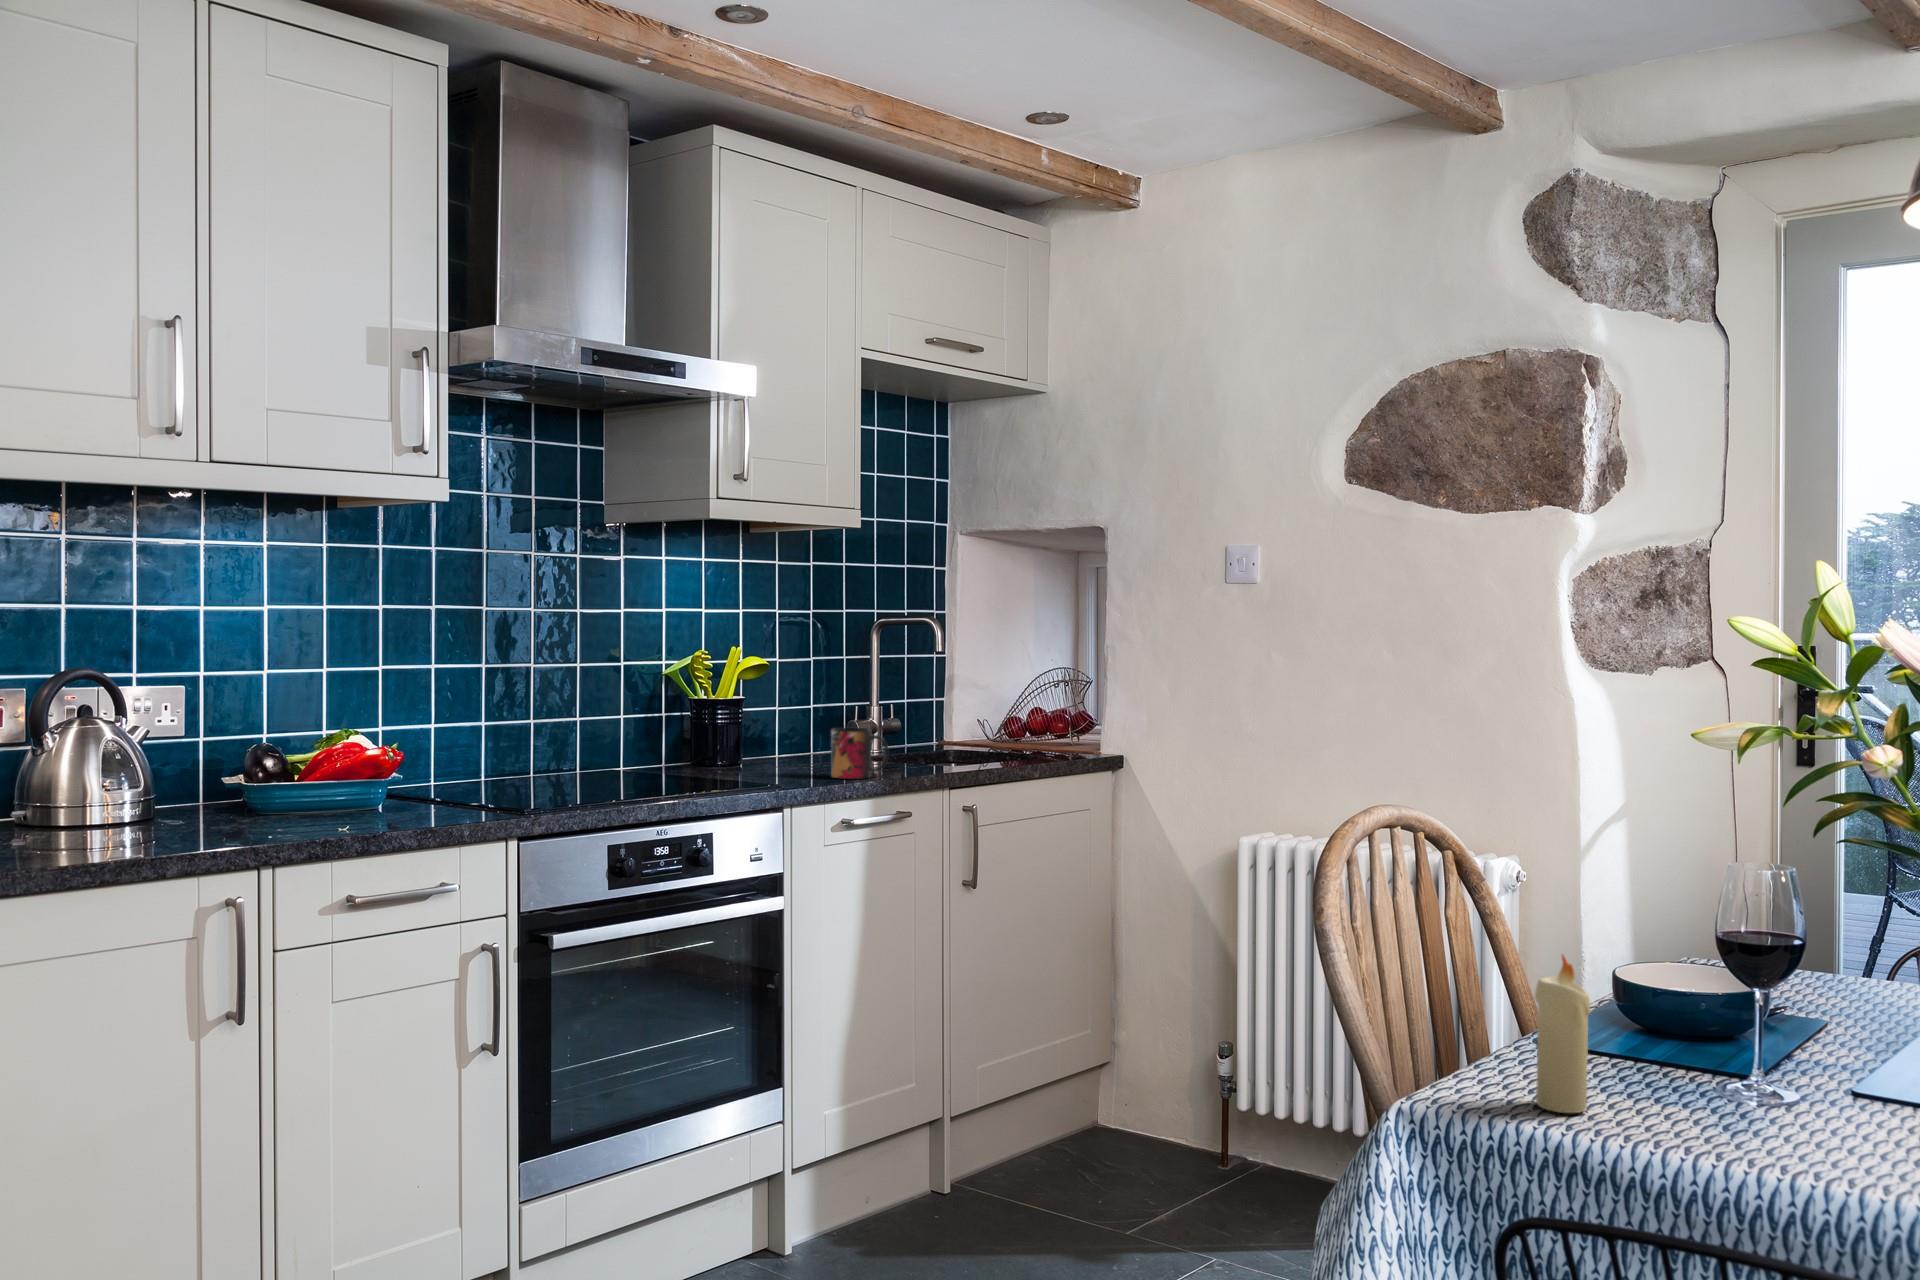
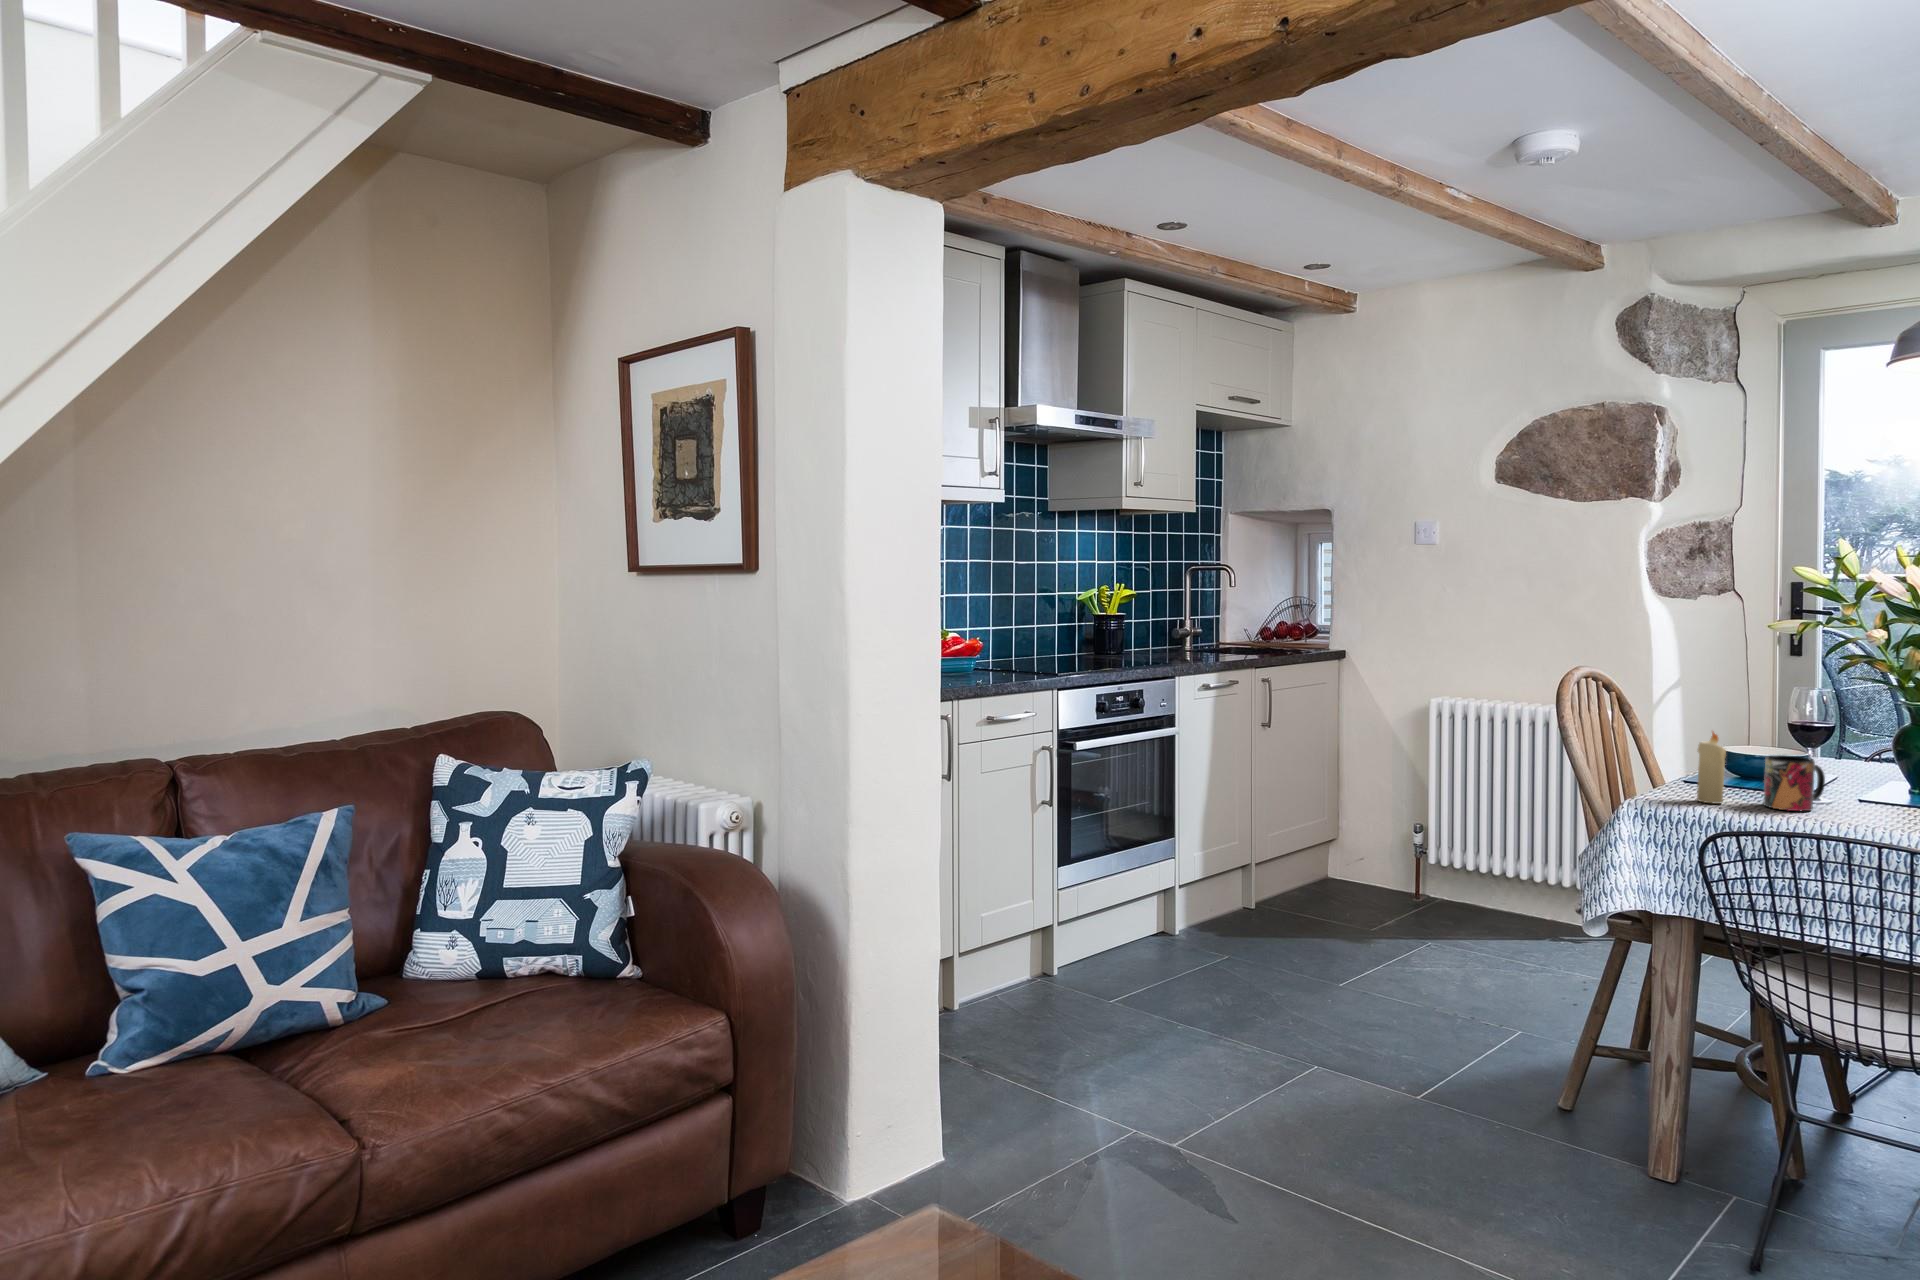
mug: present [831,728,888,779] -> present [1763,755,1825,811]

